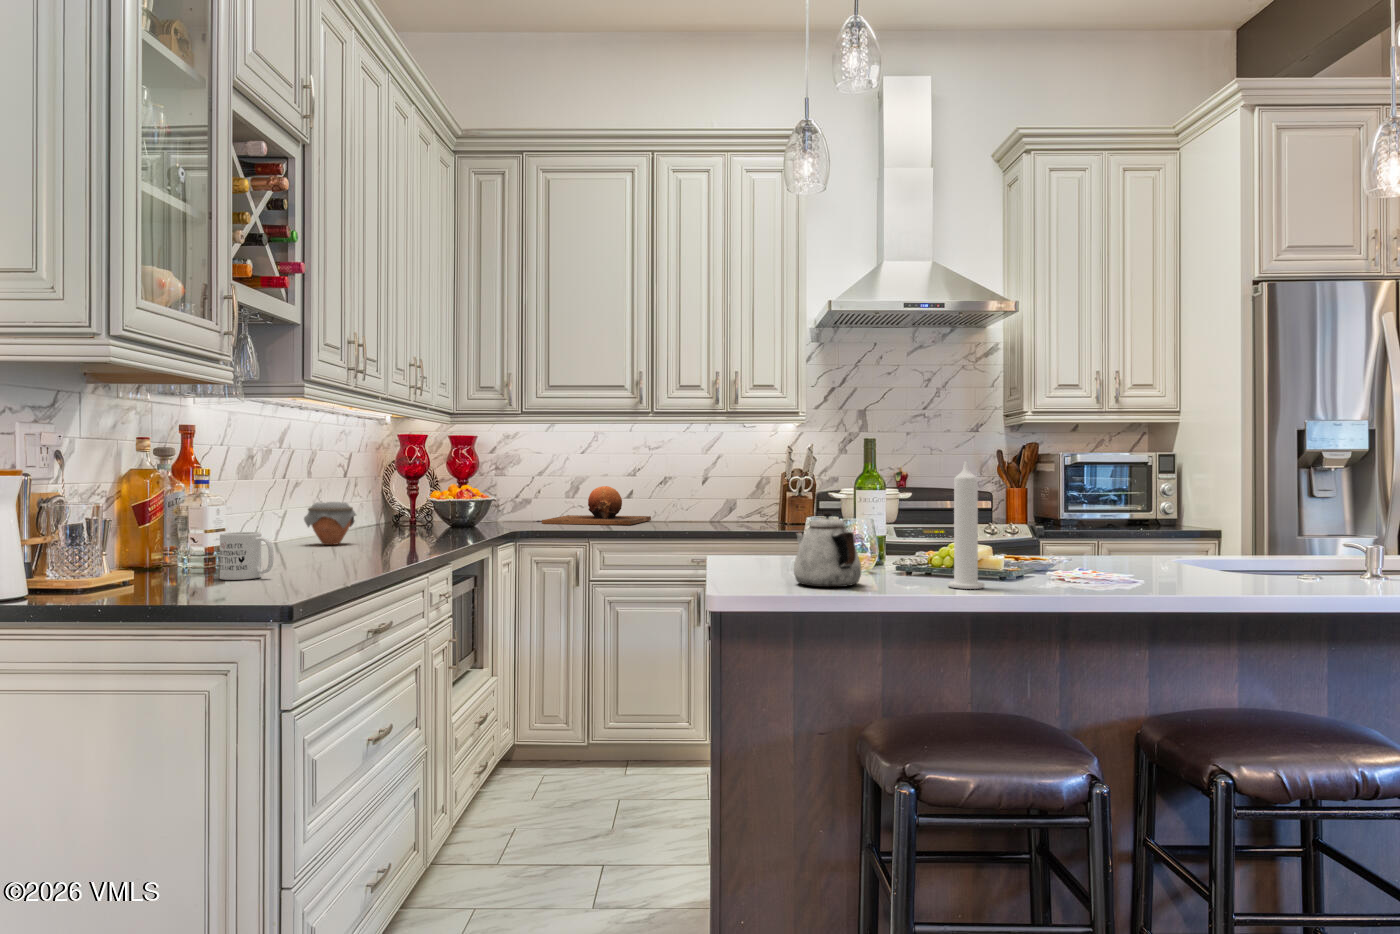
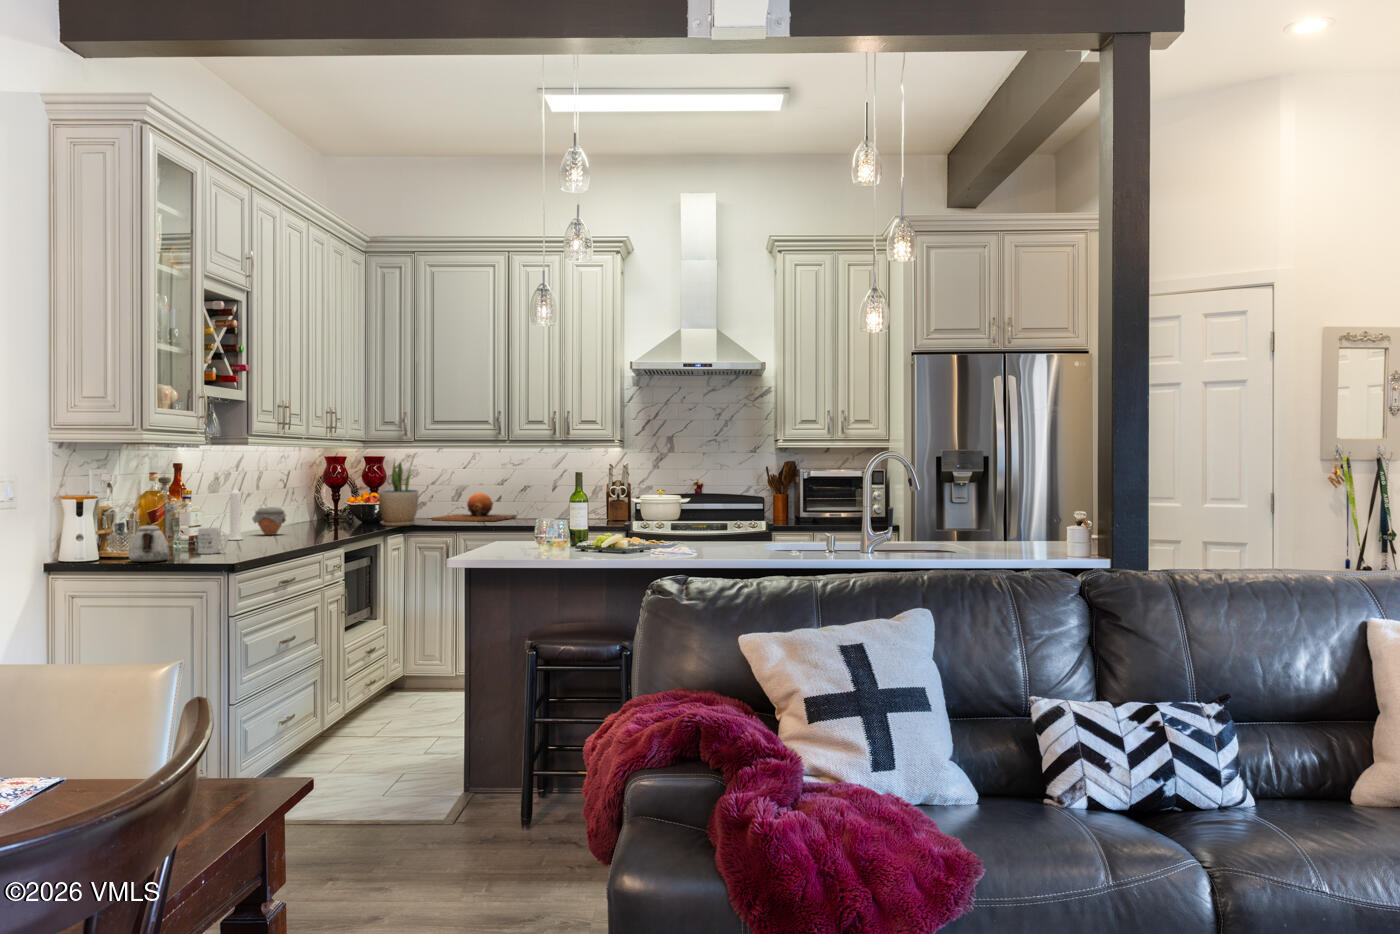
potted plant: none [479,427,536,532] -> present [378,457,418,526]
candle: present [948,461,984,589] -> present [228,486,243,540]
teapot: present [794,513,861,587] -> present [128,522,170,562]

